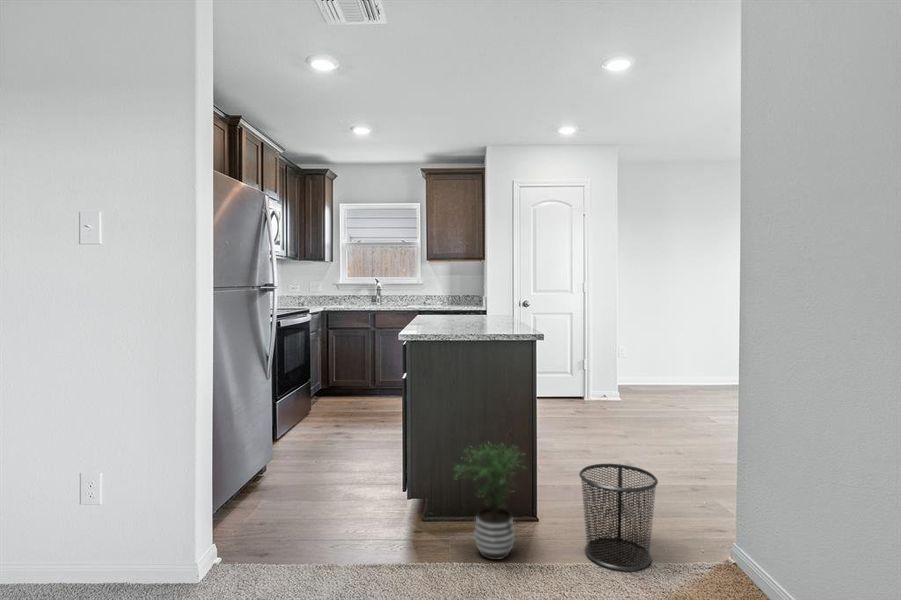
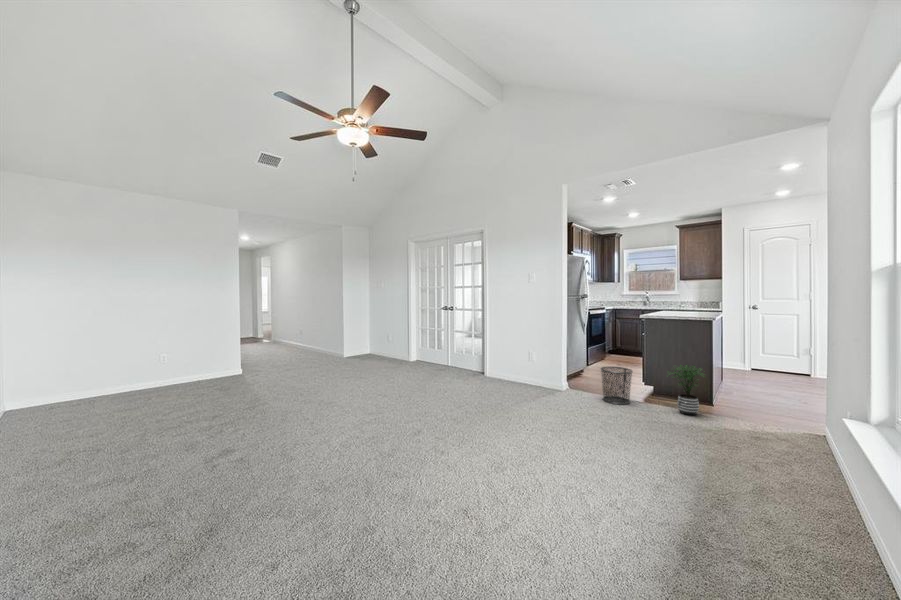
waste bin: present [579,464,658,571] -> present [601,367,632,405]

